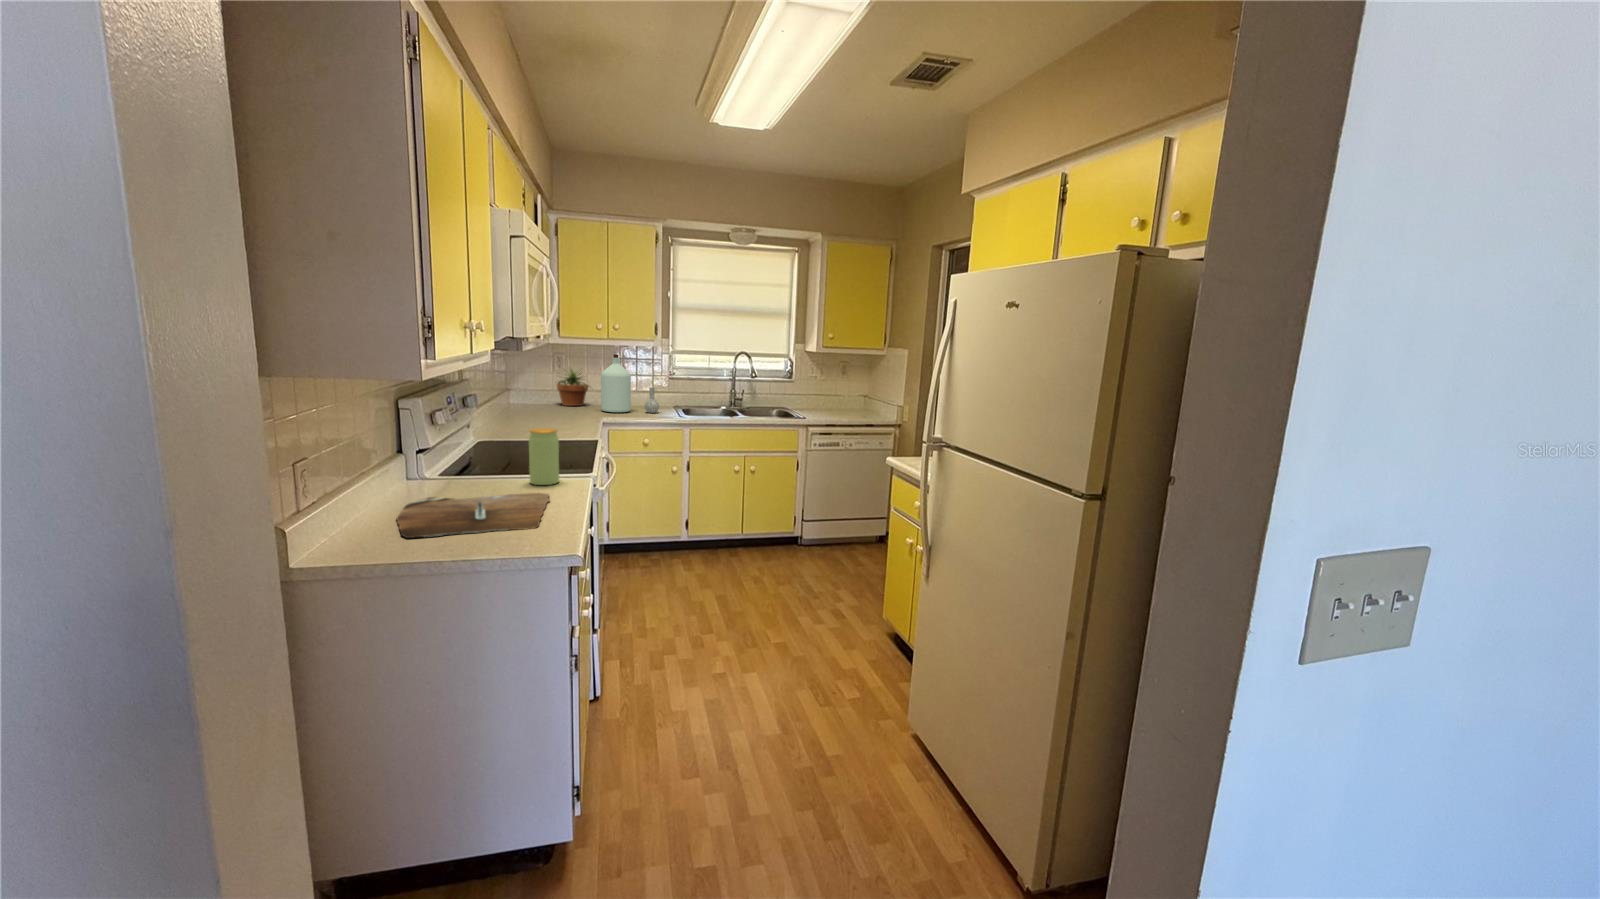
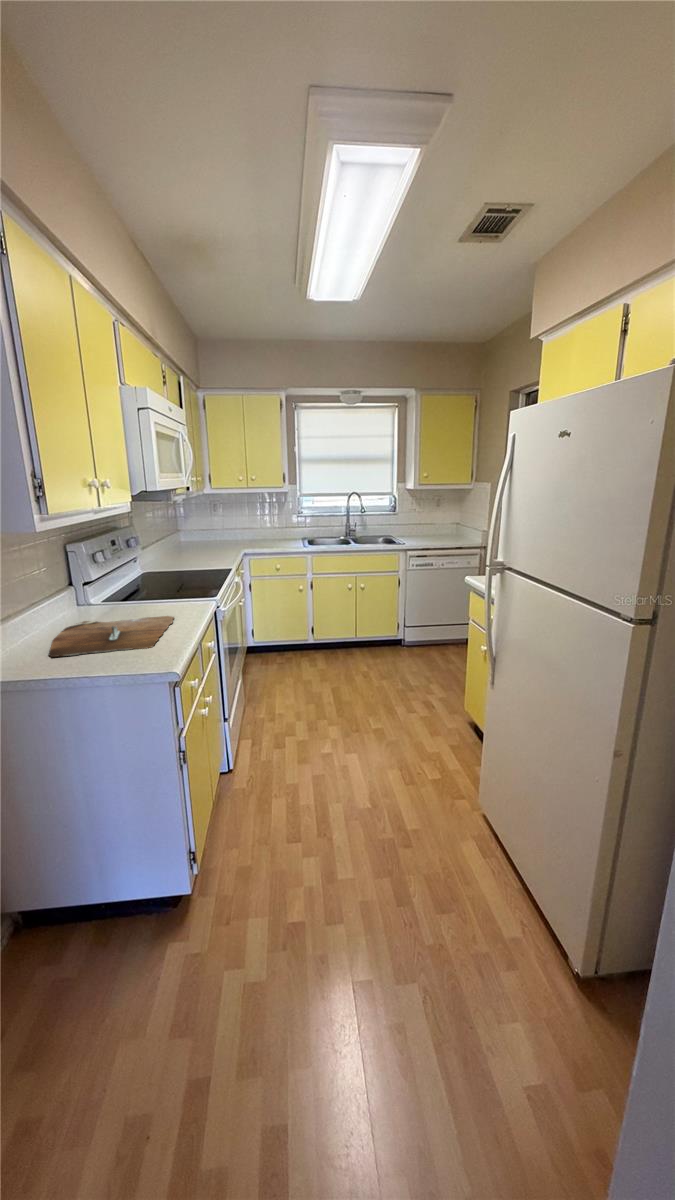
bottle: present [601,354,659,413] -> none [242,500,287,546]
potted plant: present [555,369,590,406] -> none [208,510,239,542]
jar: present [529,428,559,485] -> none [161,563,188,609]

